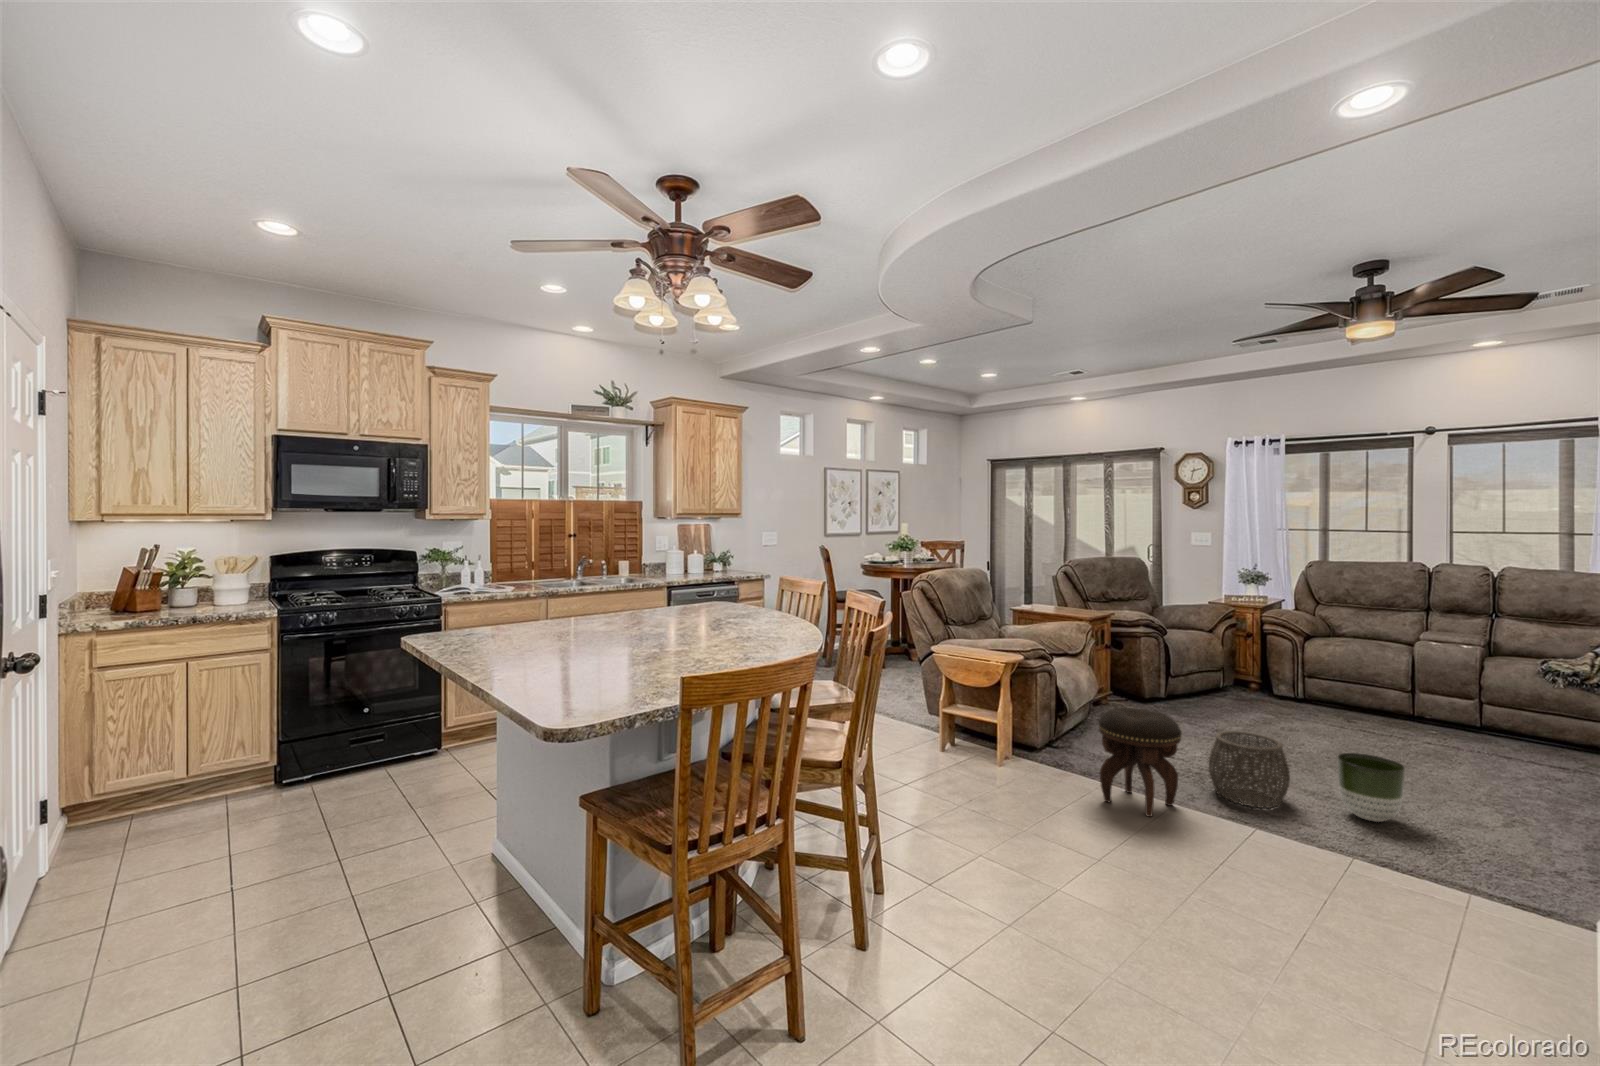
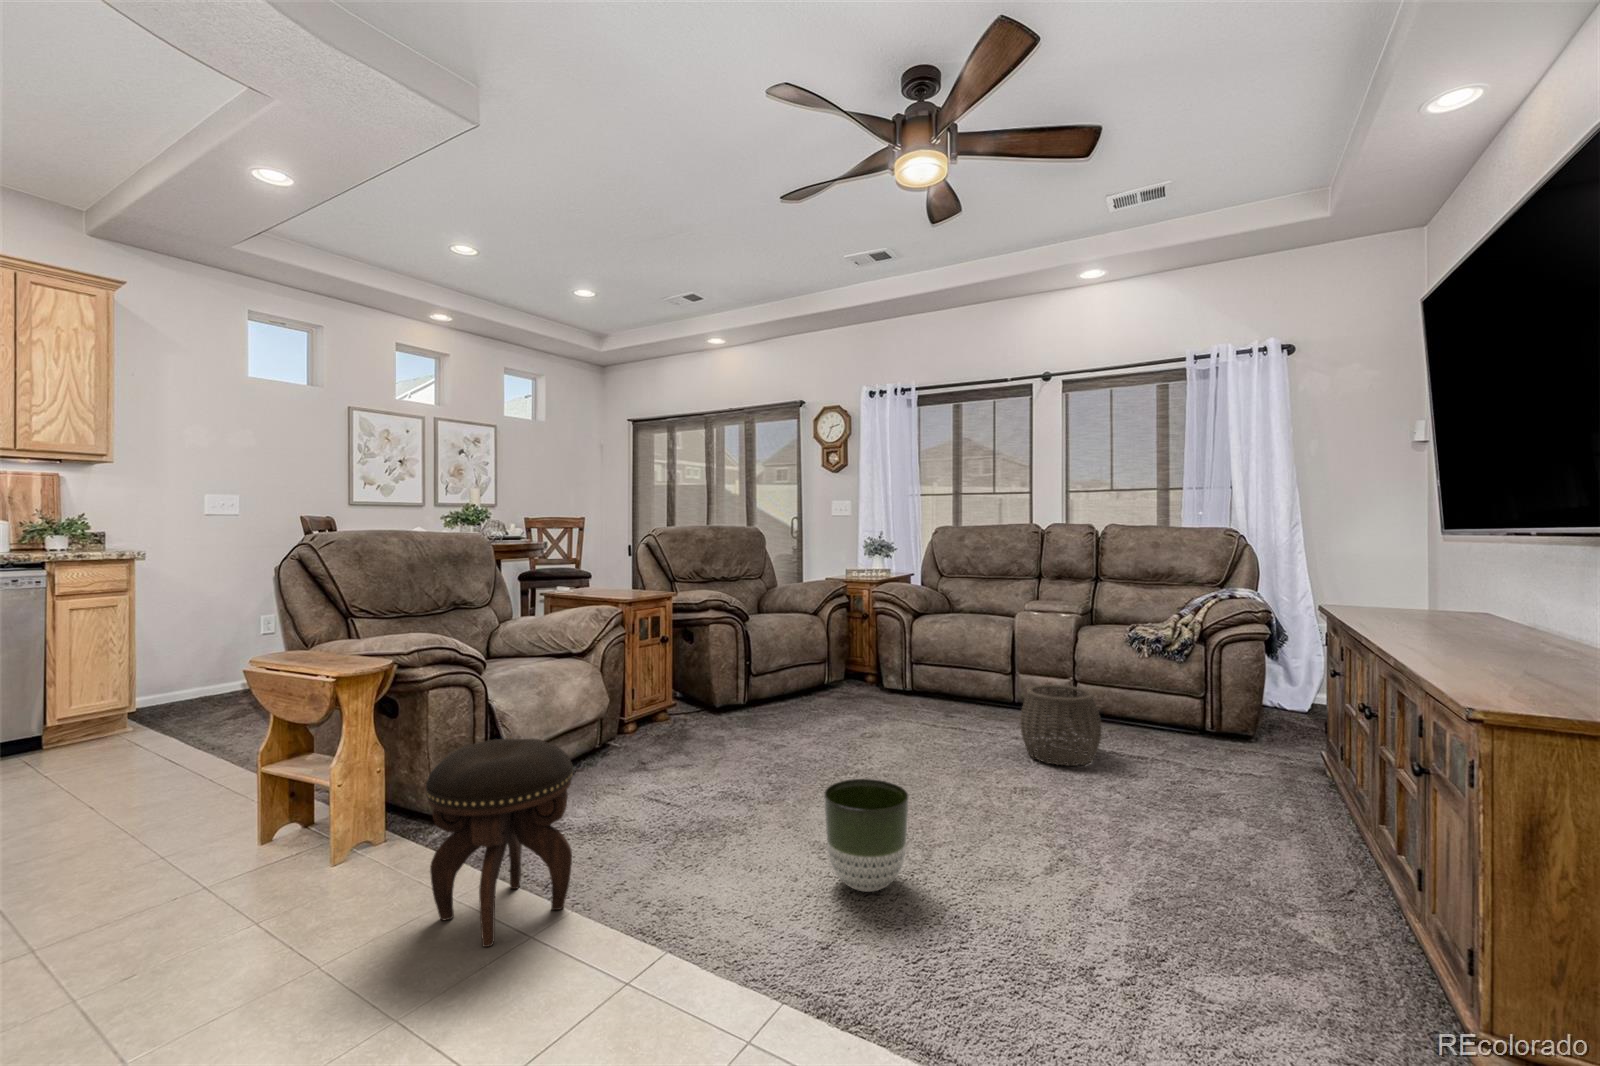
woven basket: present [1208,731,1290,808] -> present [1020,685,1102,766]

